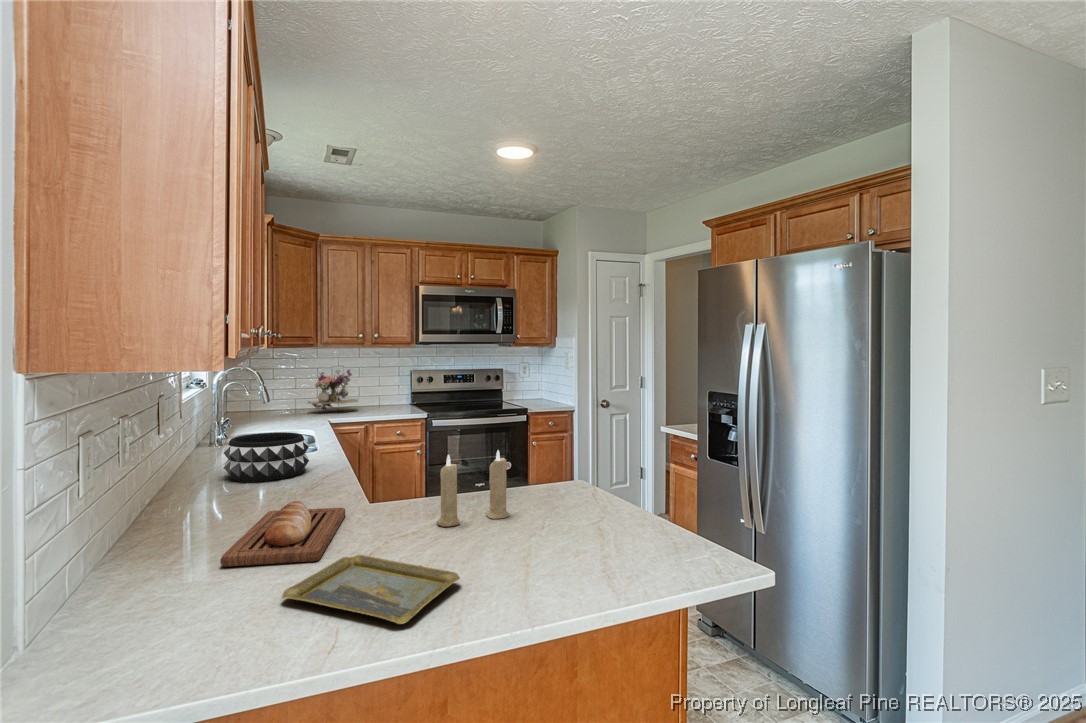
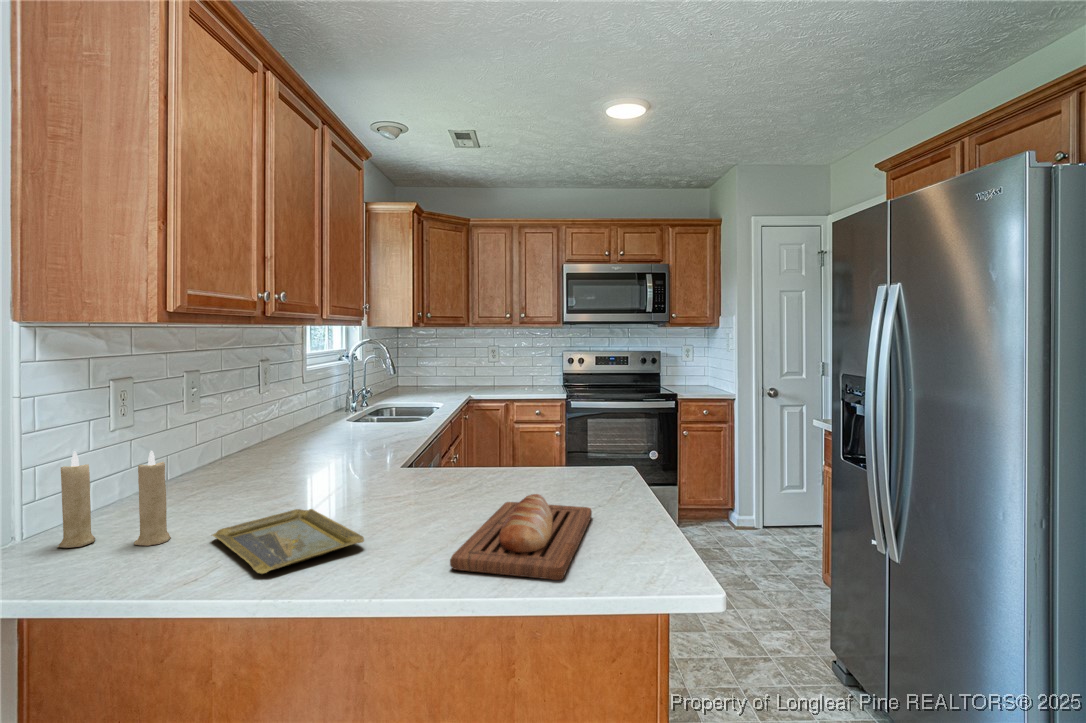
flower arrangement: present [308,370,358,410] -> none [462,348,512,389]
decorative bowl: present [224,432,309,481] -> none [320,400,395,442]
candle: present [437,450,509,527] -> present [57,451,171,548]
bread loaf: present [220,501,345,567] -> present [450,494,592,580]

